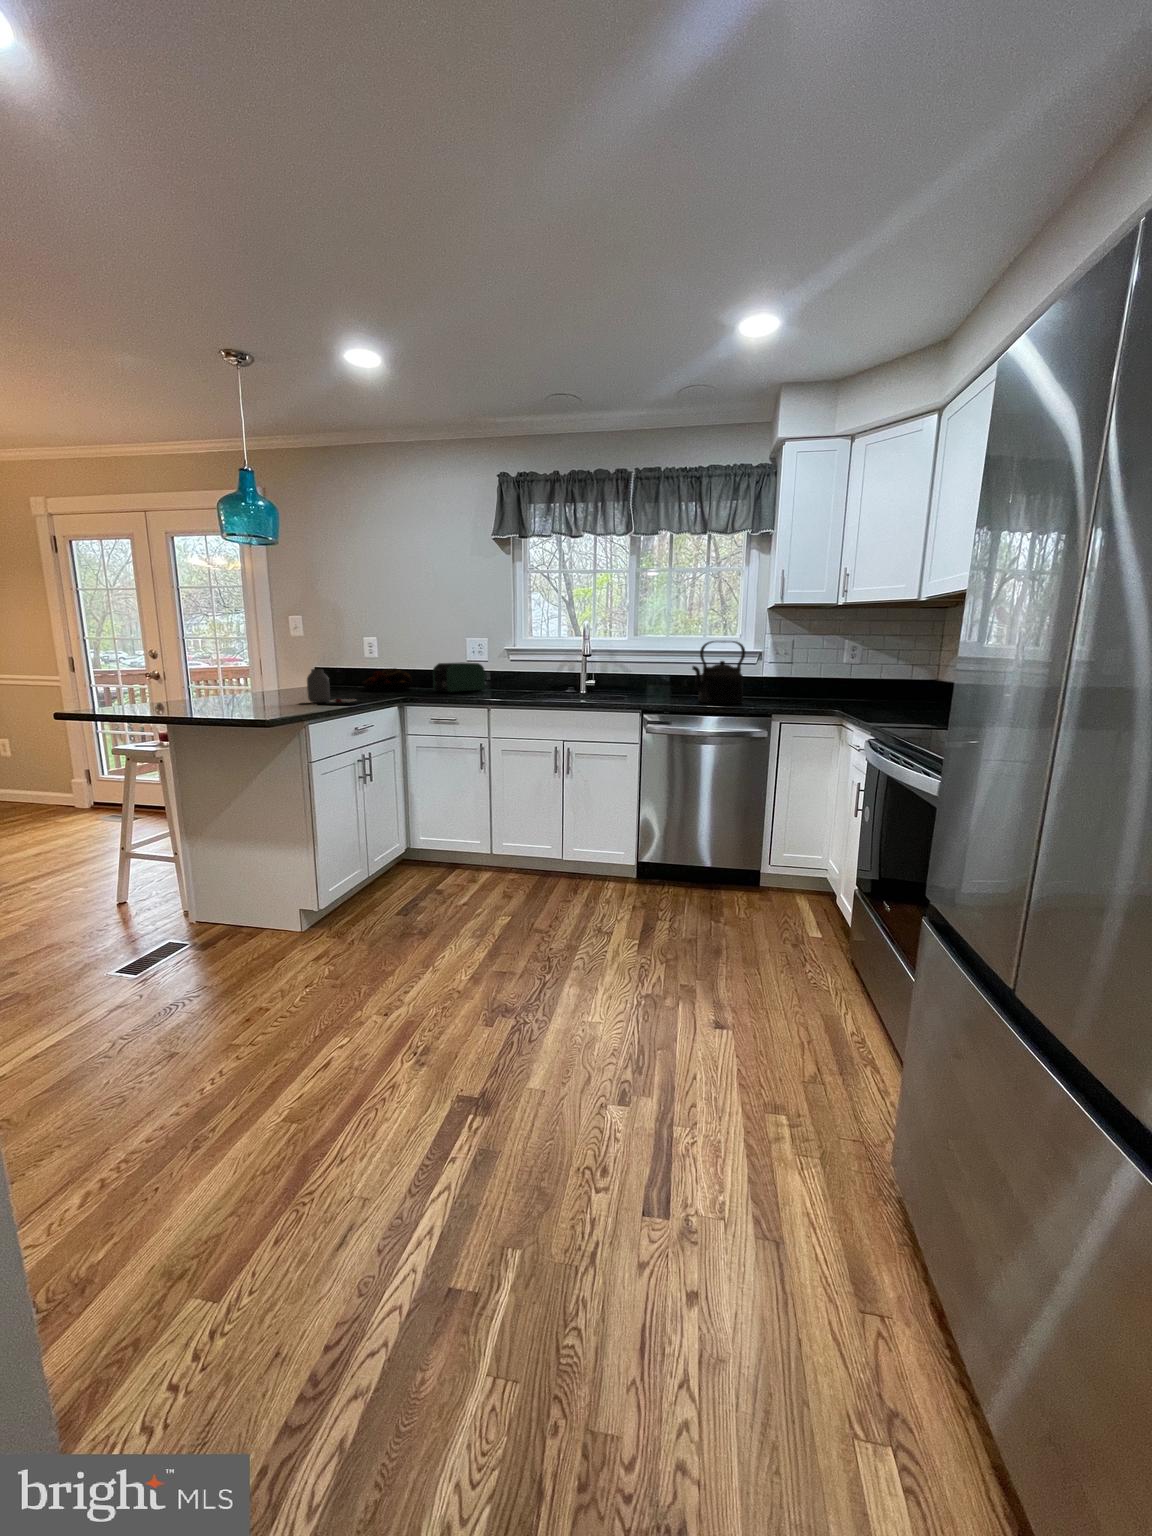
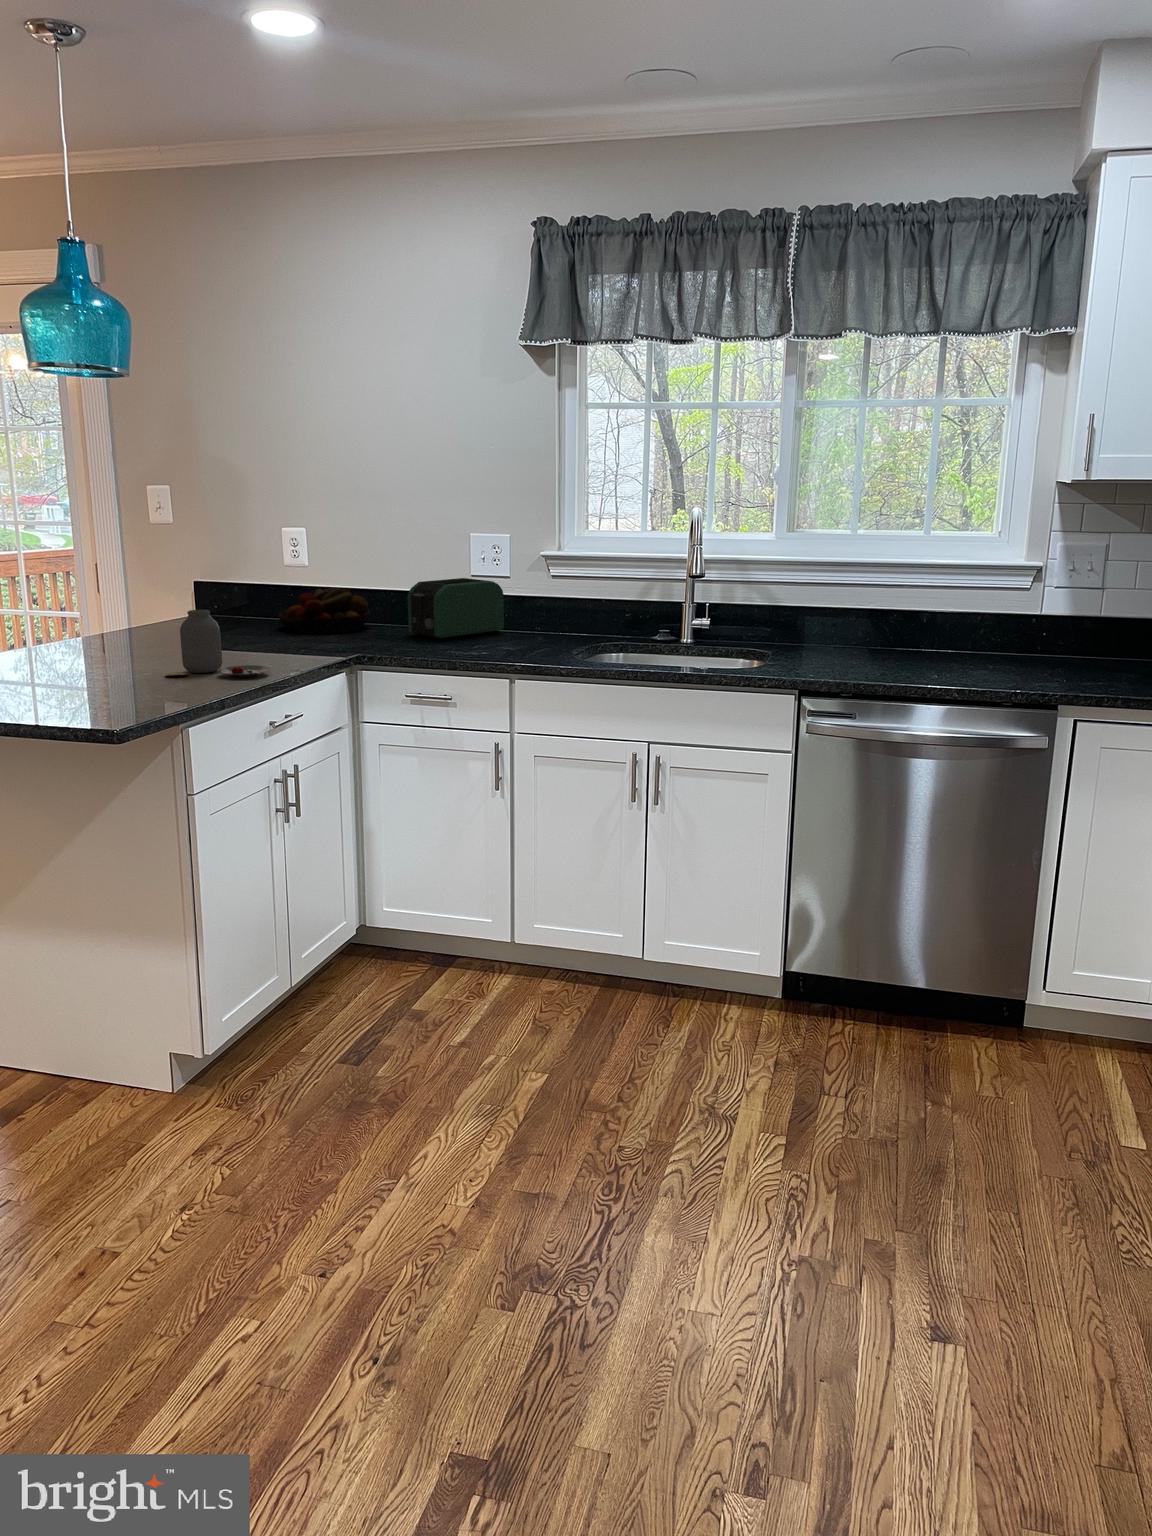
kettle: present [692,641,745,704] -> none [902,555,1009,680]

